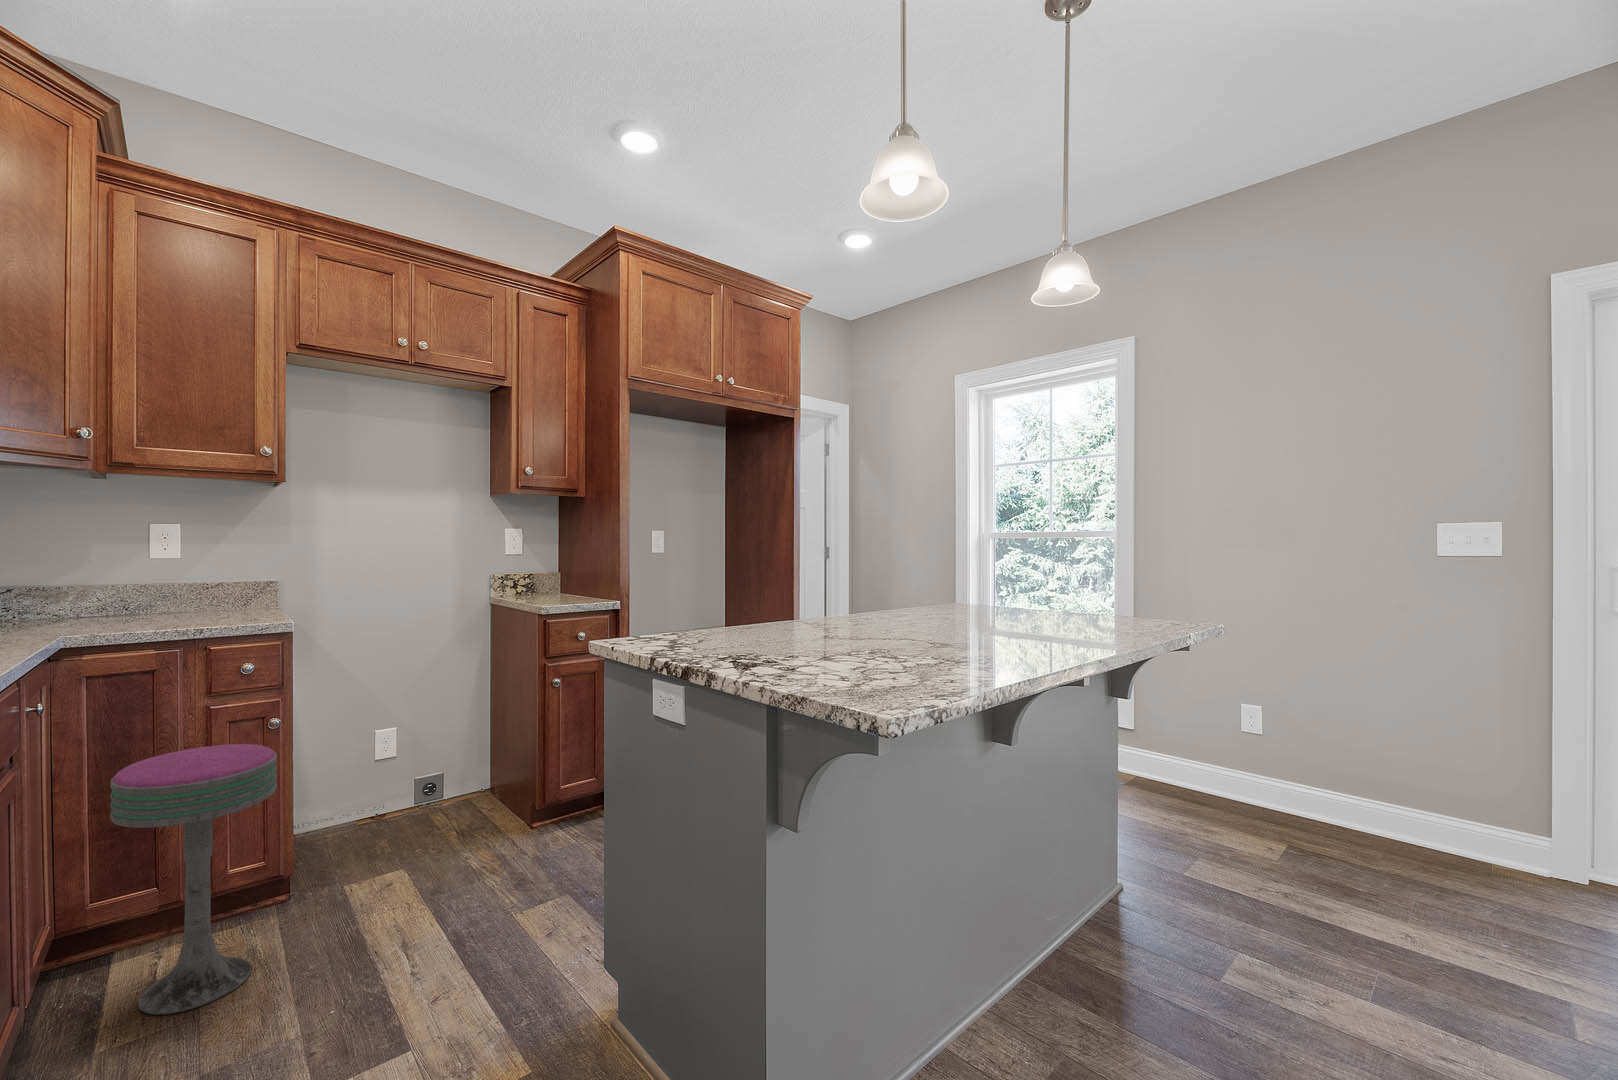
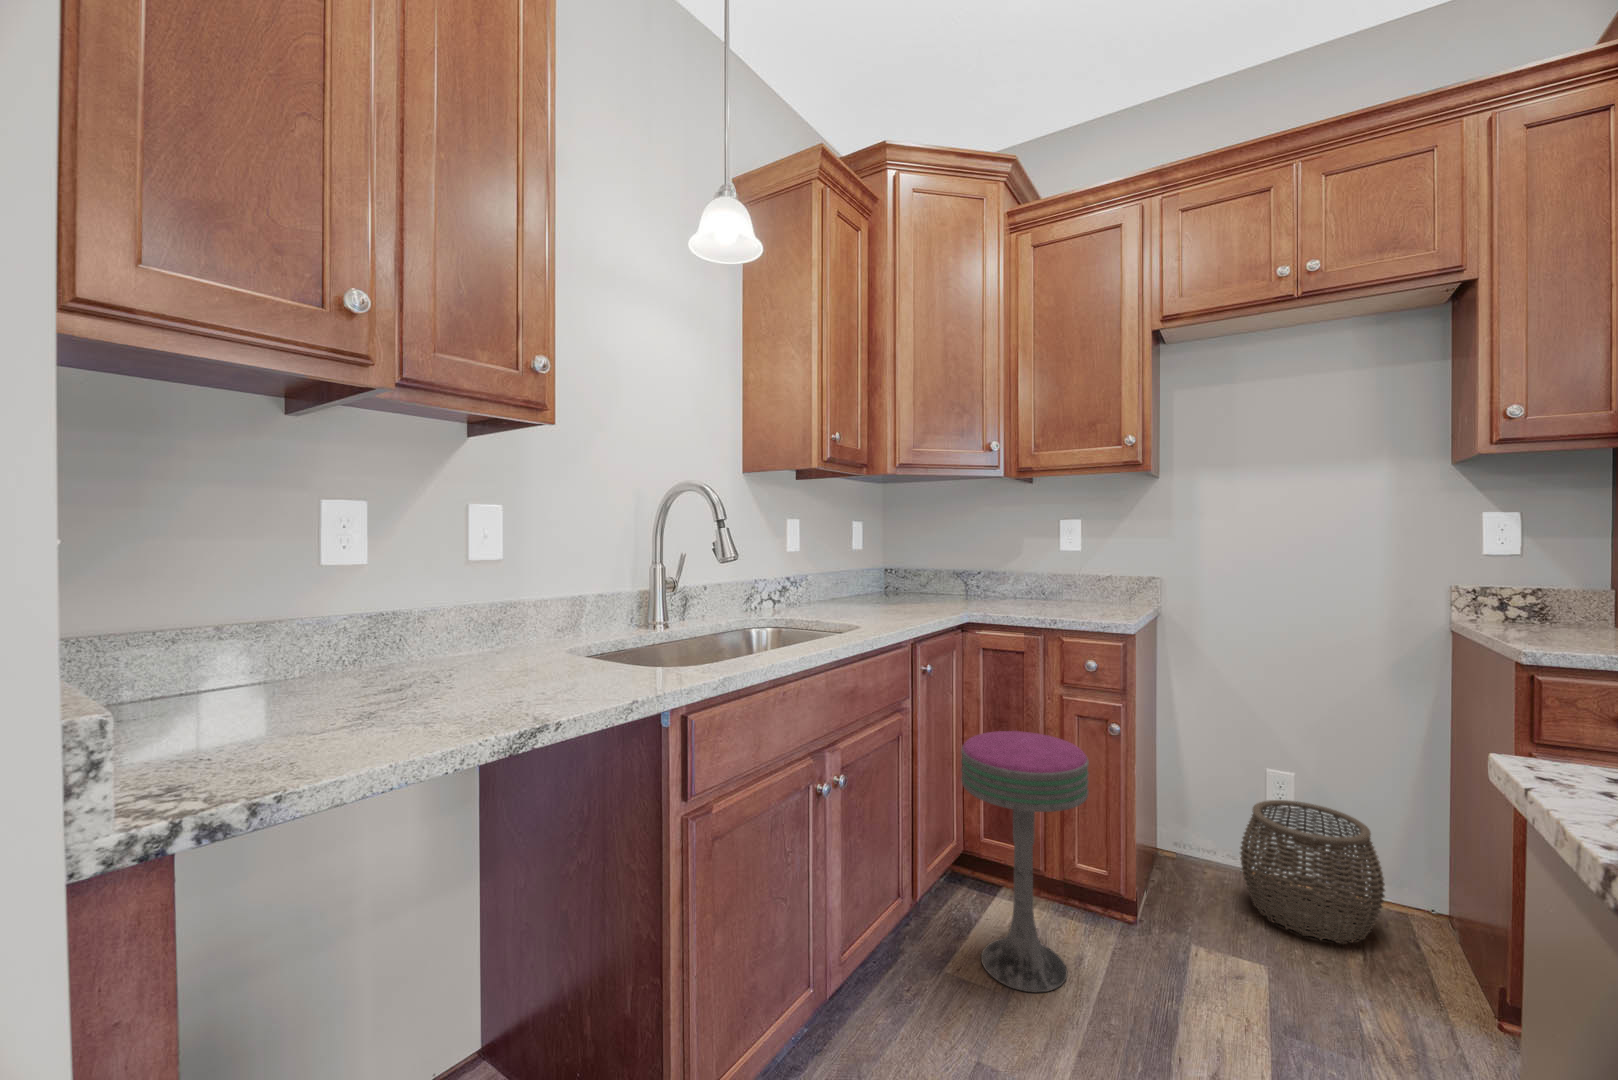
woven basket: none [362,745,464,845] -> present [1240,800,1385,943]

